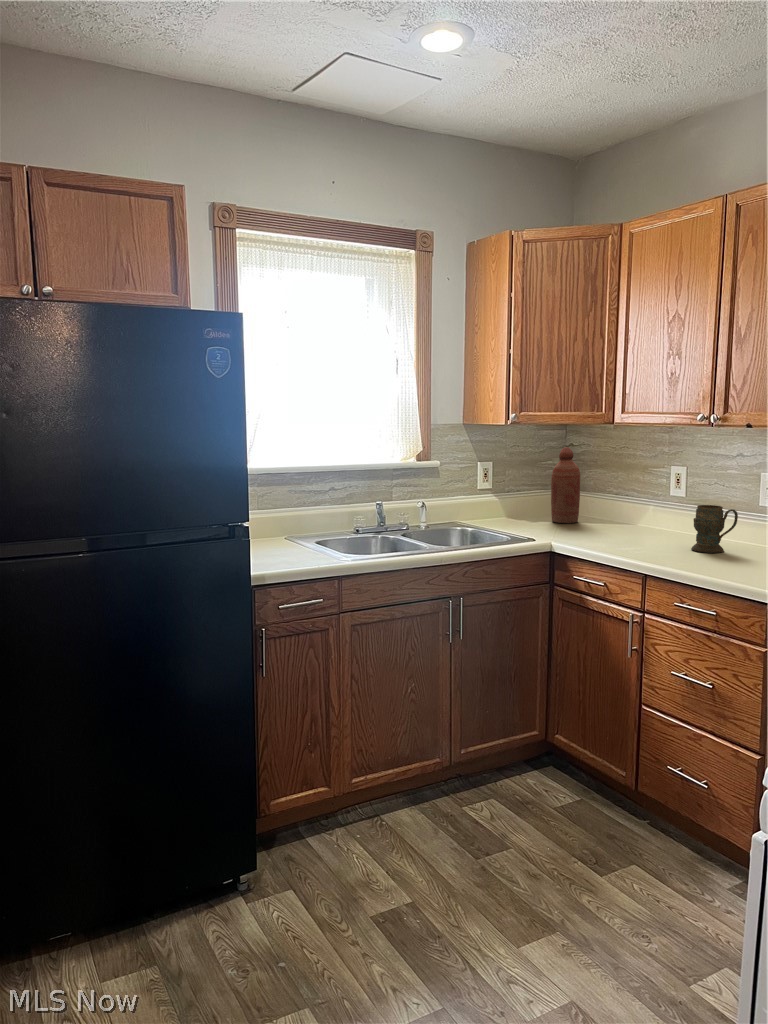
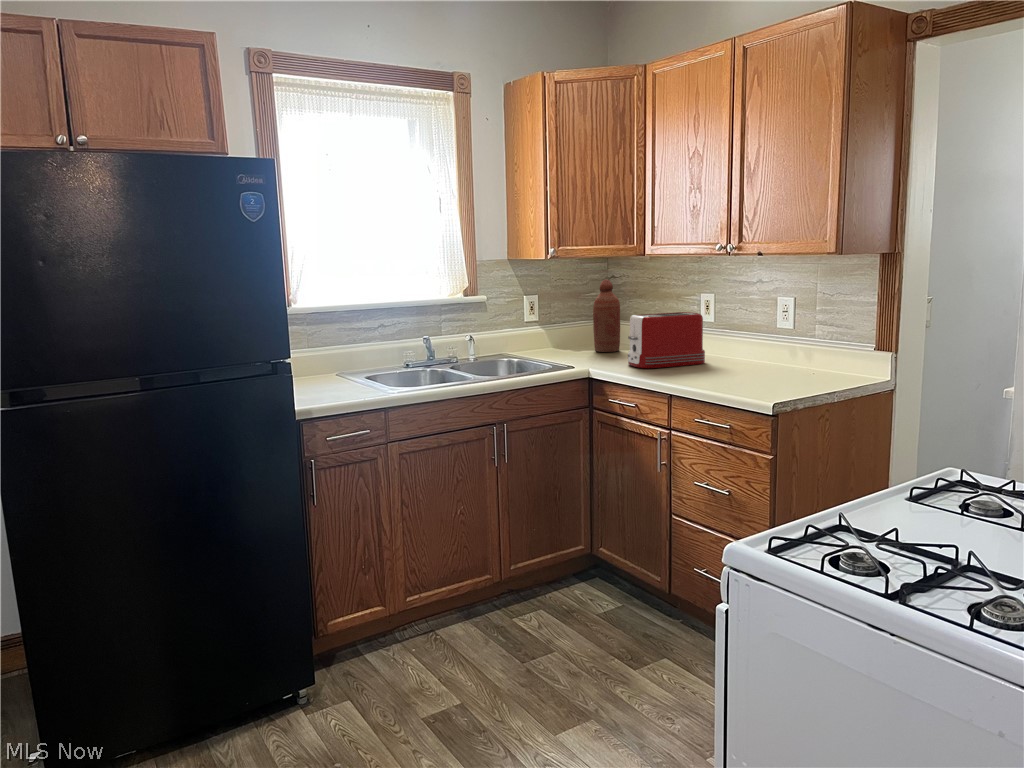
toaster: none [592,485,676,543] -> present [628,312,705,368]
mug: present [691,505,738,553] -> none [716,329,755,373]

